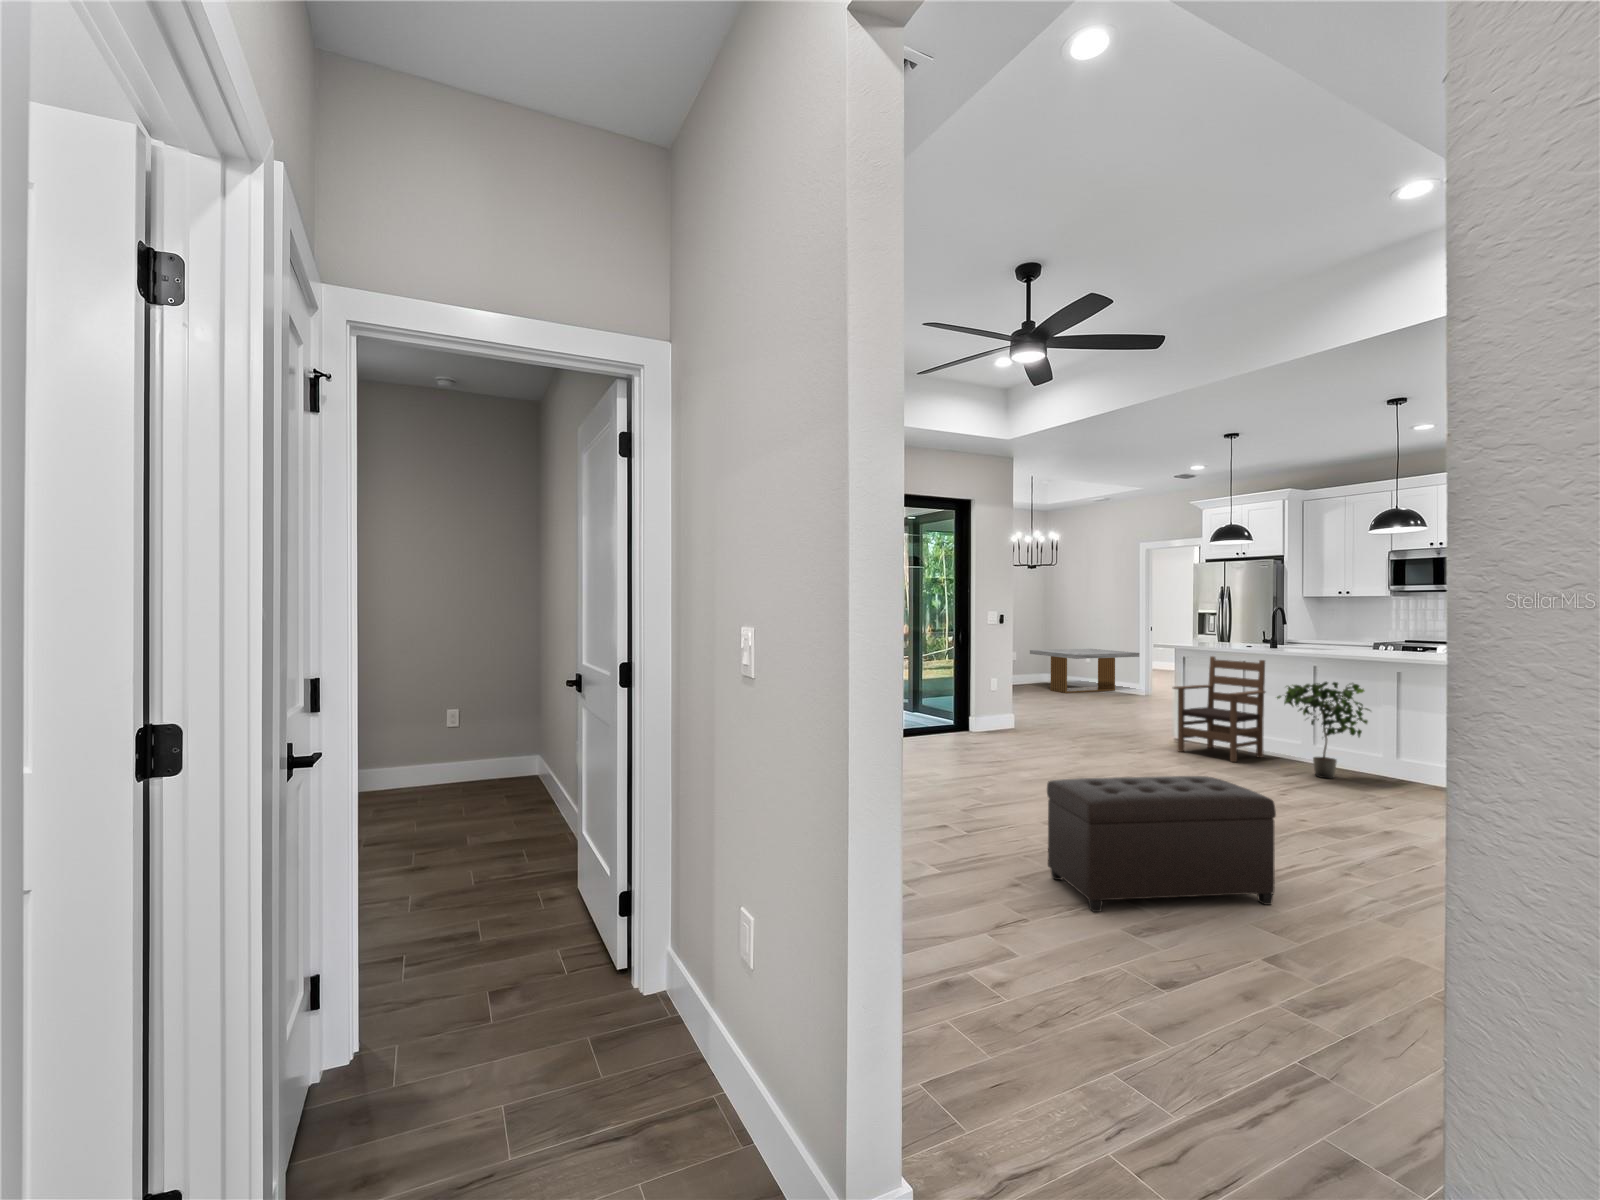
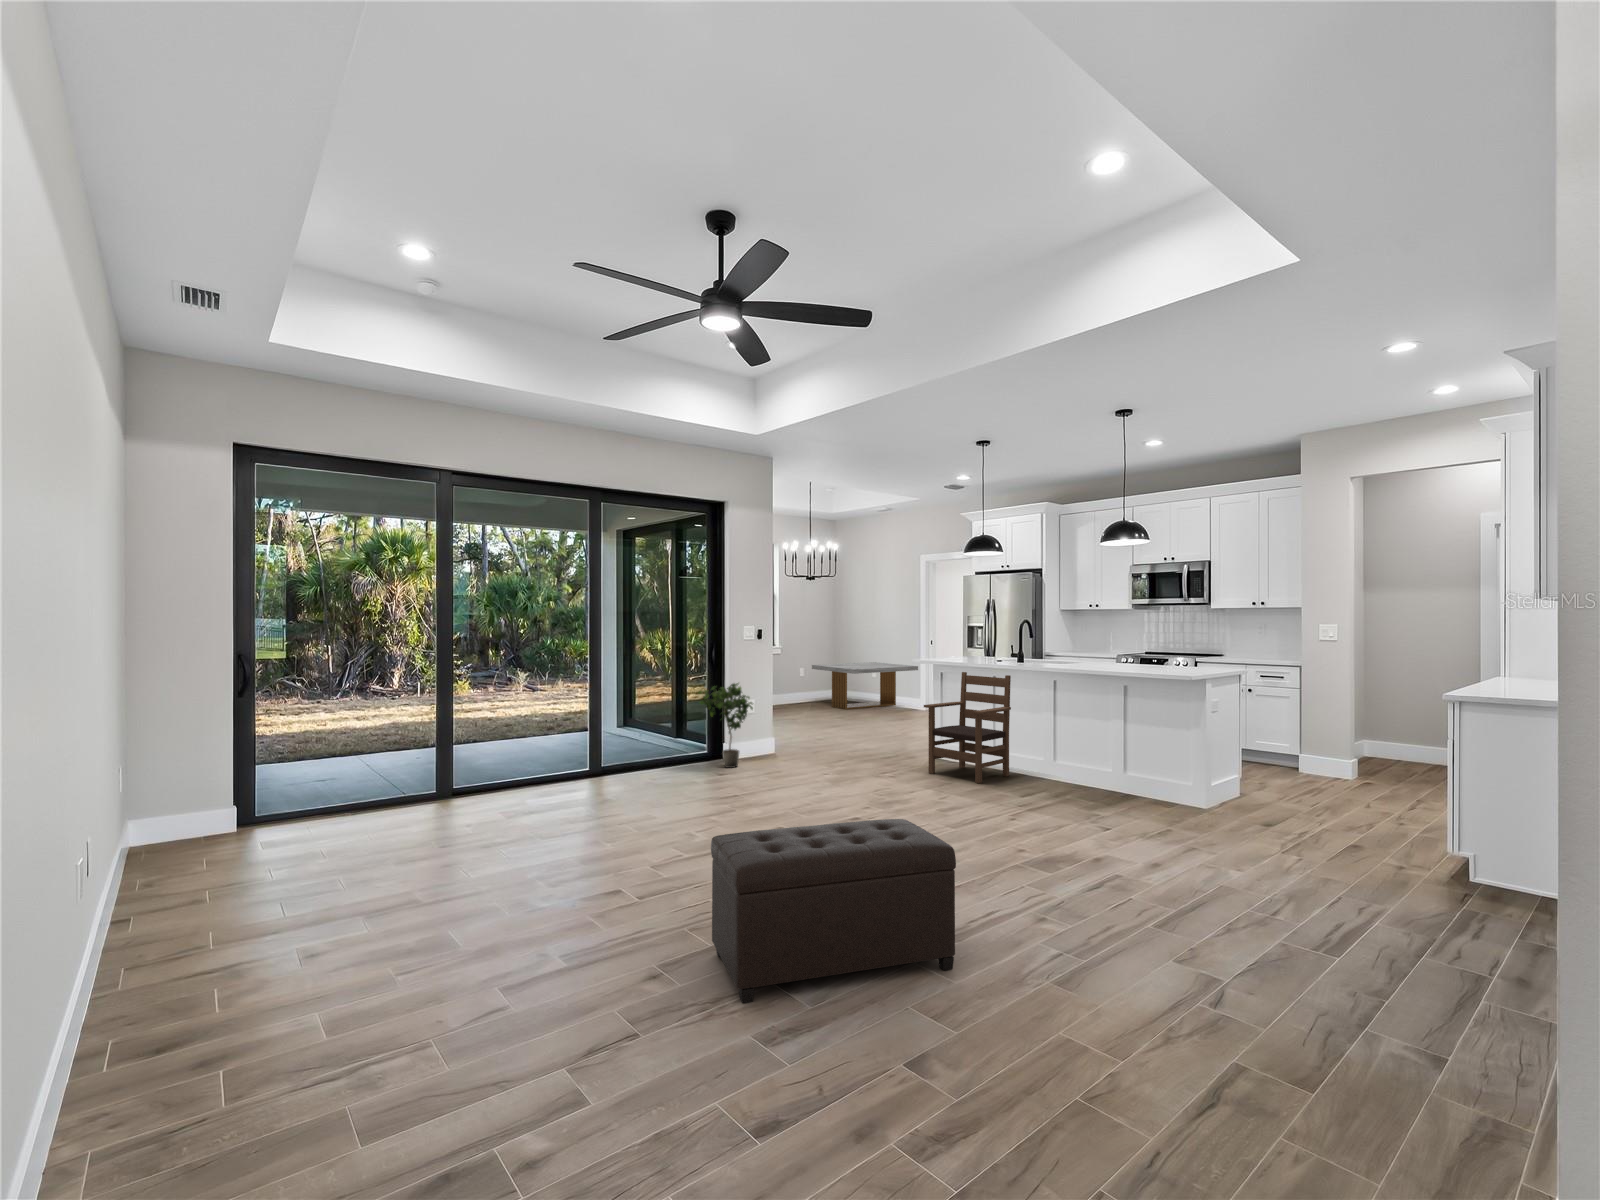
potted plant: present [1277,682,1370,778] -> present [699,683,753,768]

